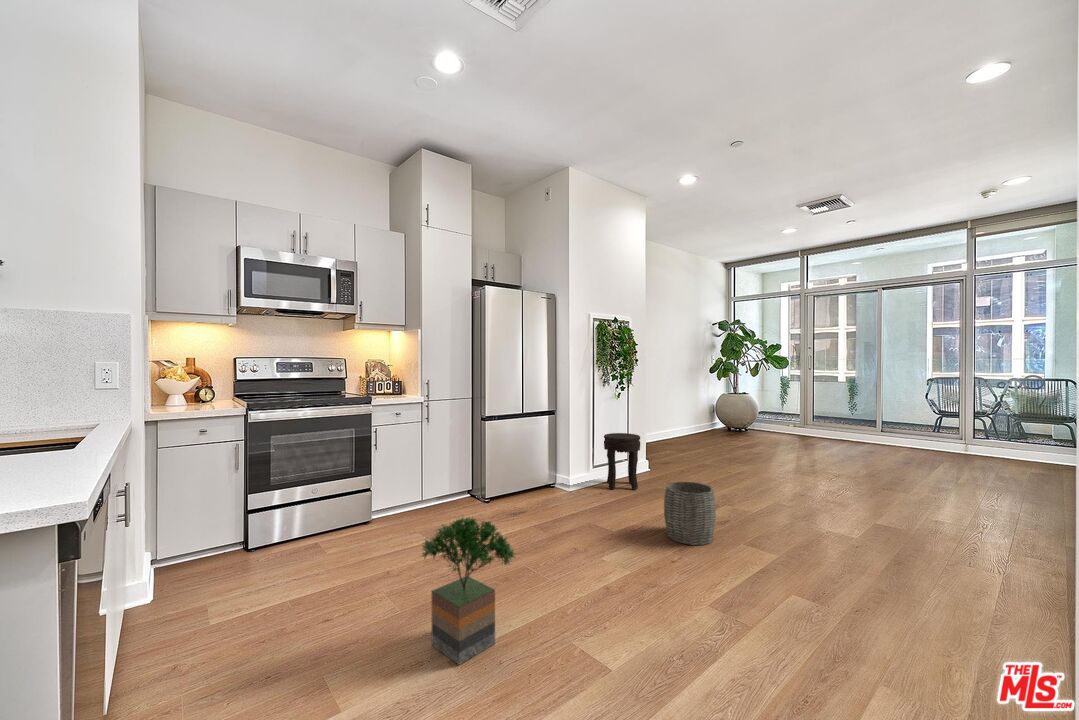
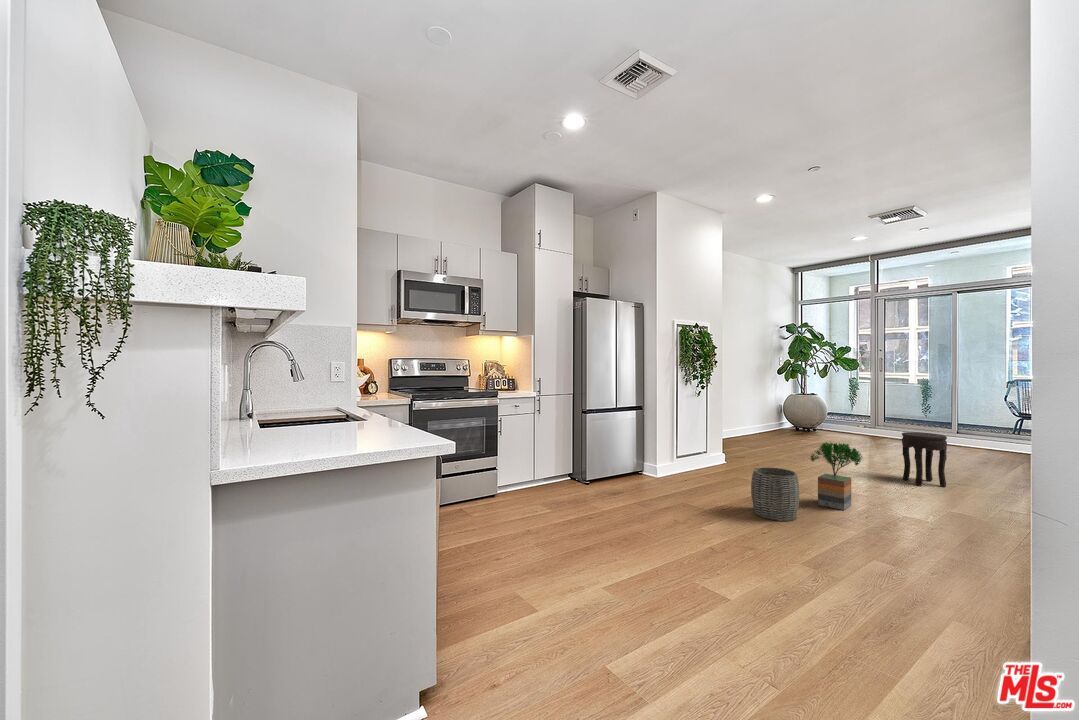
side table: present [604,433,640,490] -> present [902,432,947,487]
potted tree: present [422,517,514,665] -> present [811,442,863,510]

